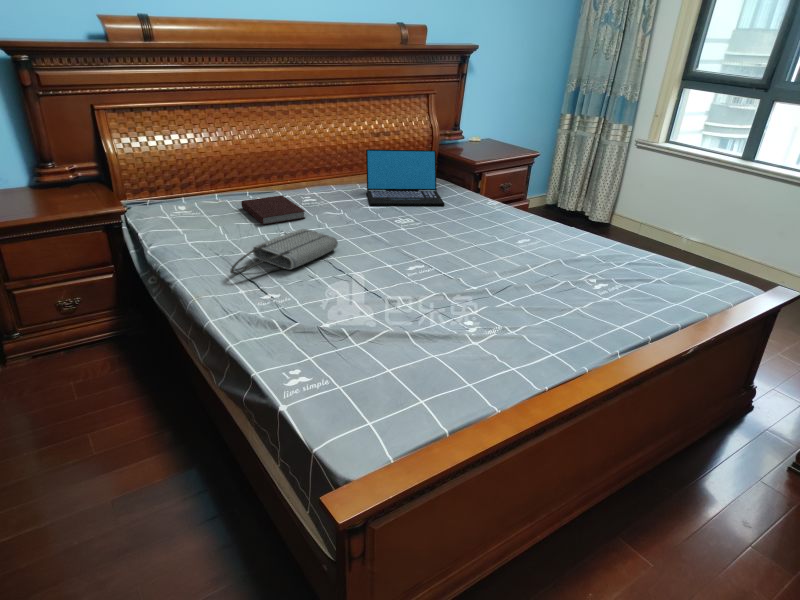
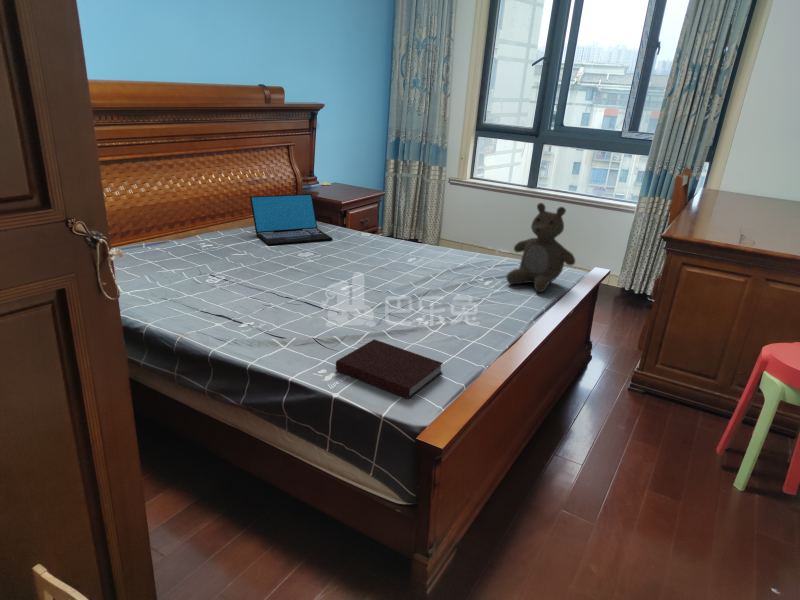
teddy bear: none [629,185,738,311] -> present [507,203,575,292]
notebook: present [241,195,305,225] -> present [336,339,443,399]
tote bag: present [230,229,338,275] -> none [196,268,272,311]

